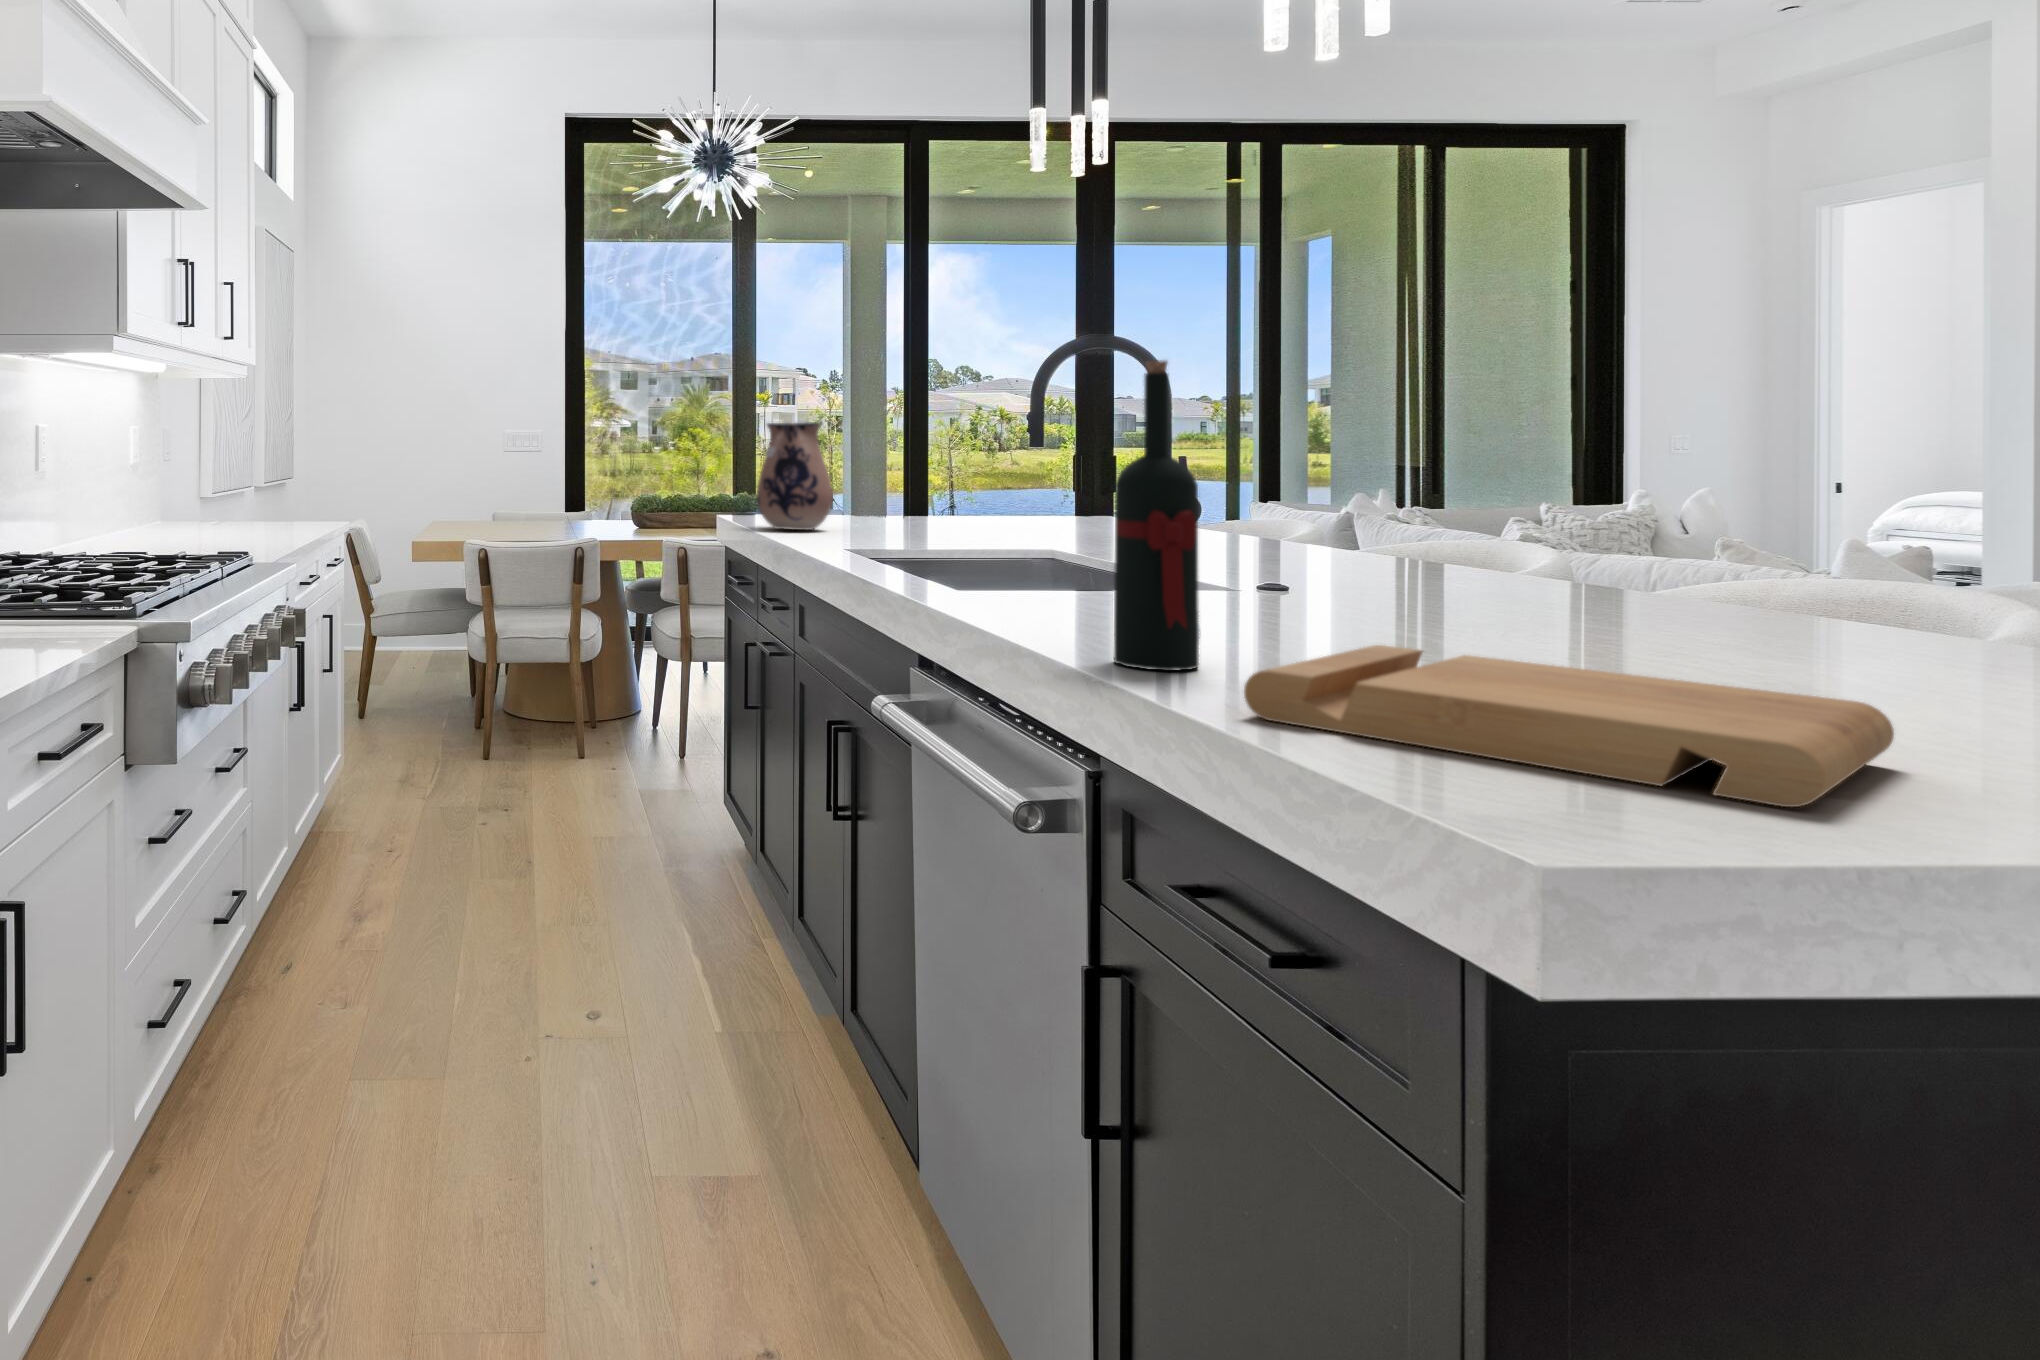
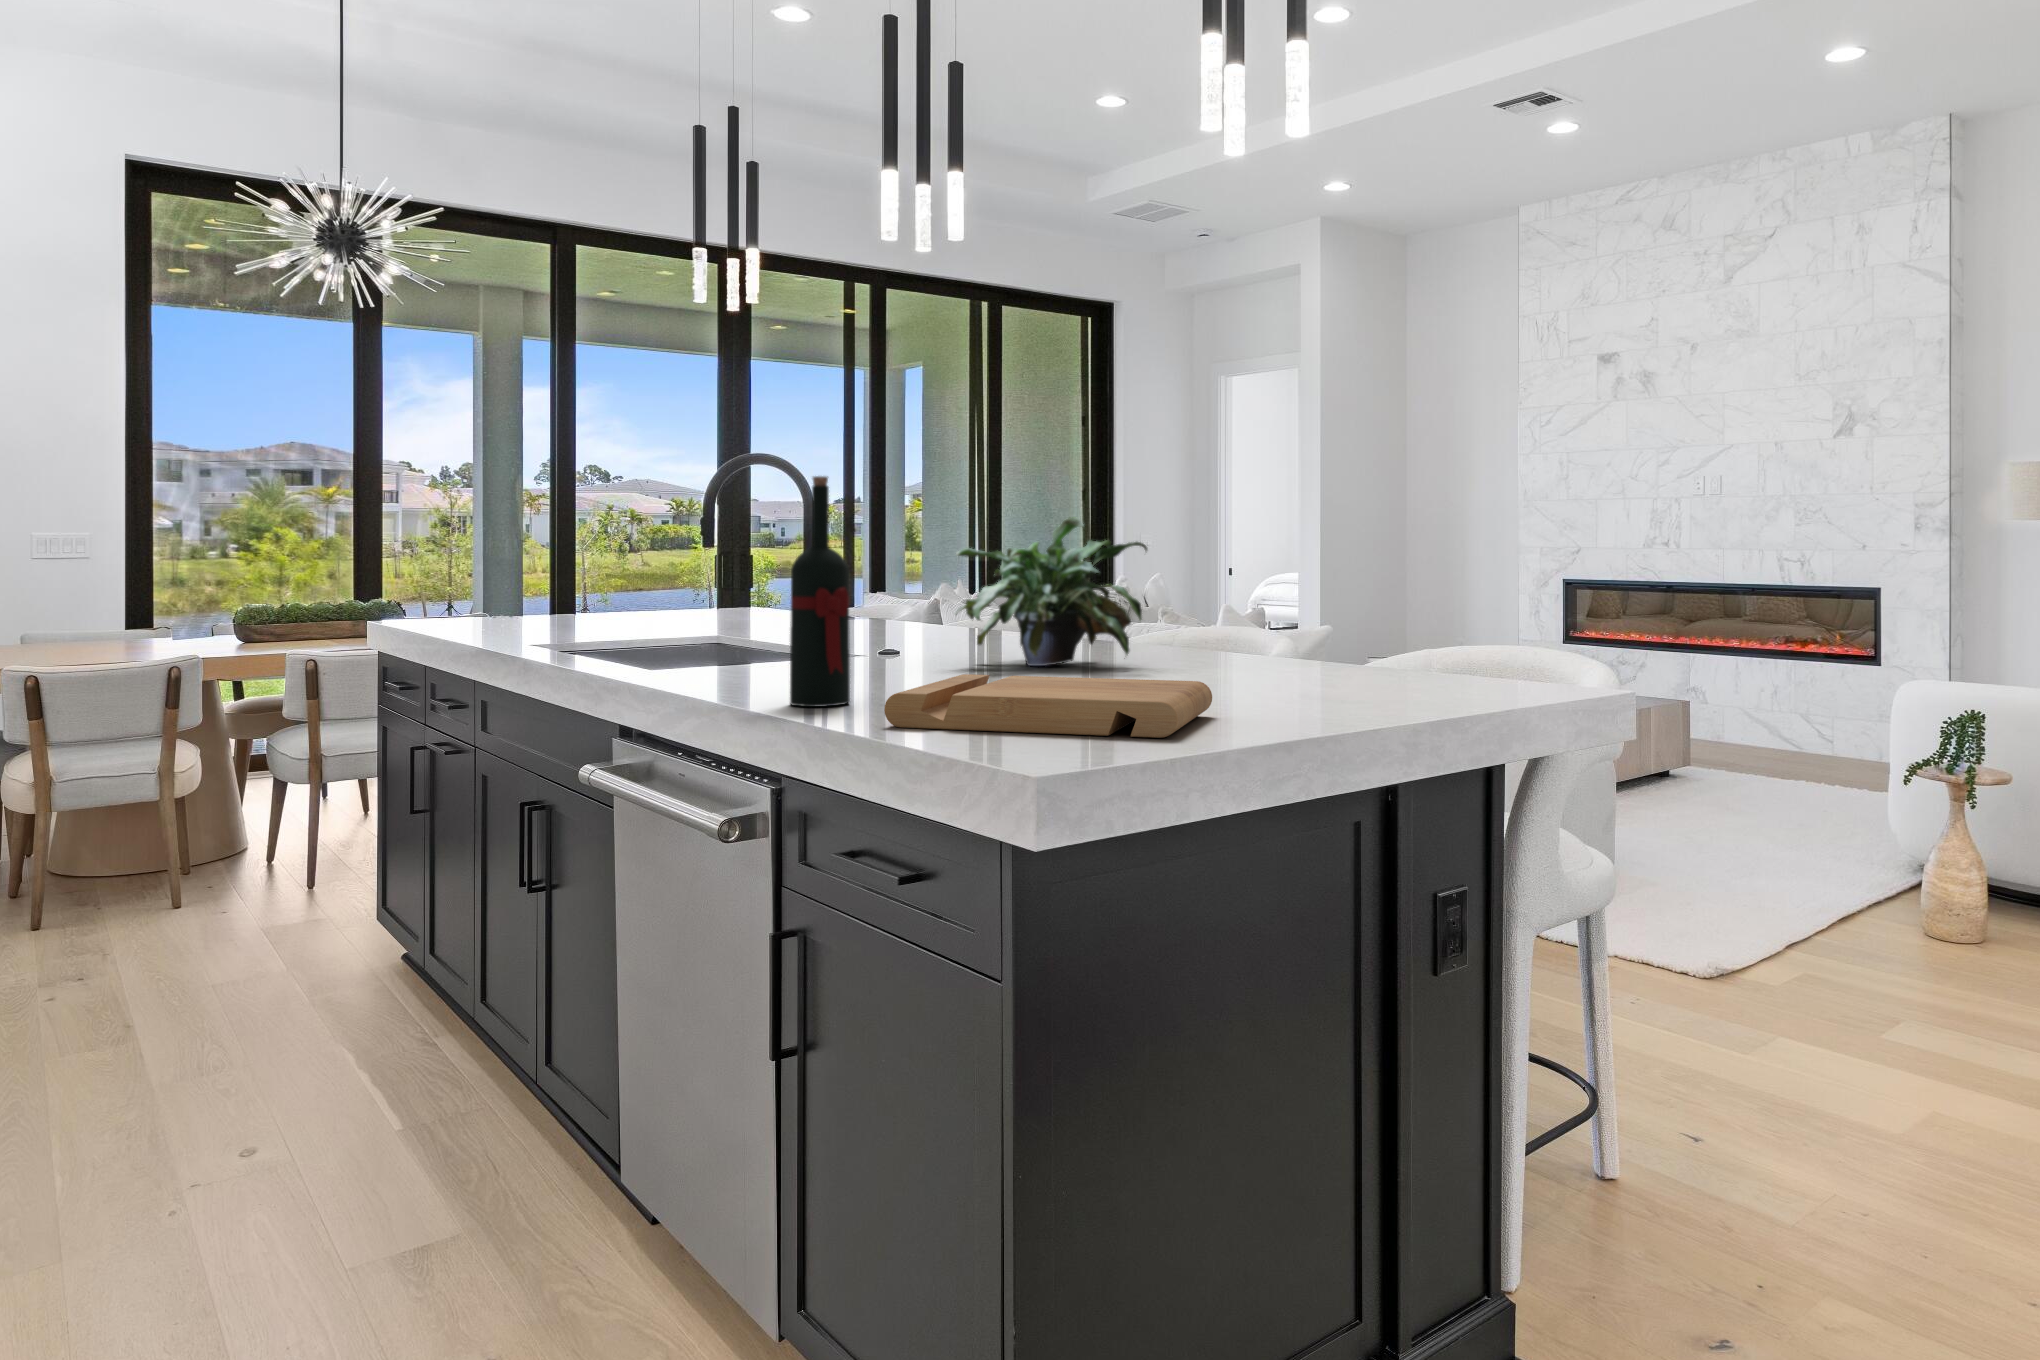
potted plant: none [1368,413,1719,631] -> present [955,518,1147,666]
ceramic pitcher: present [757,422,833,530] -> none [421,523,503,629]

